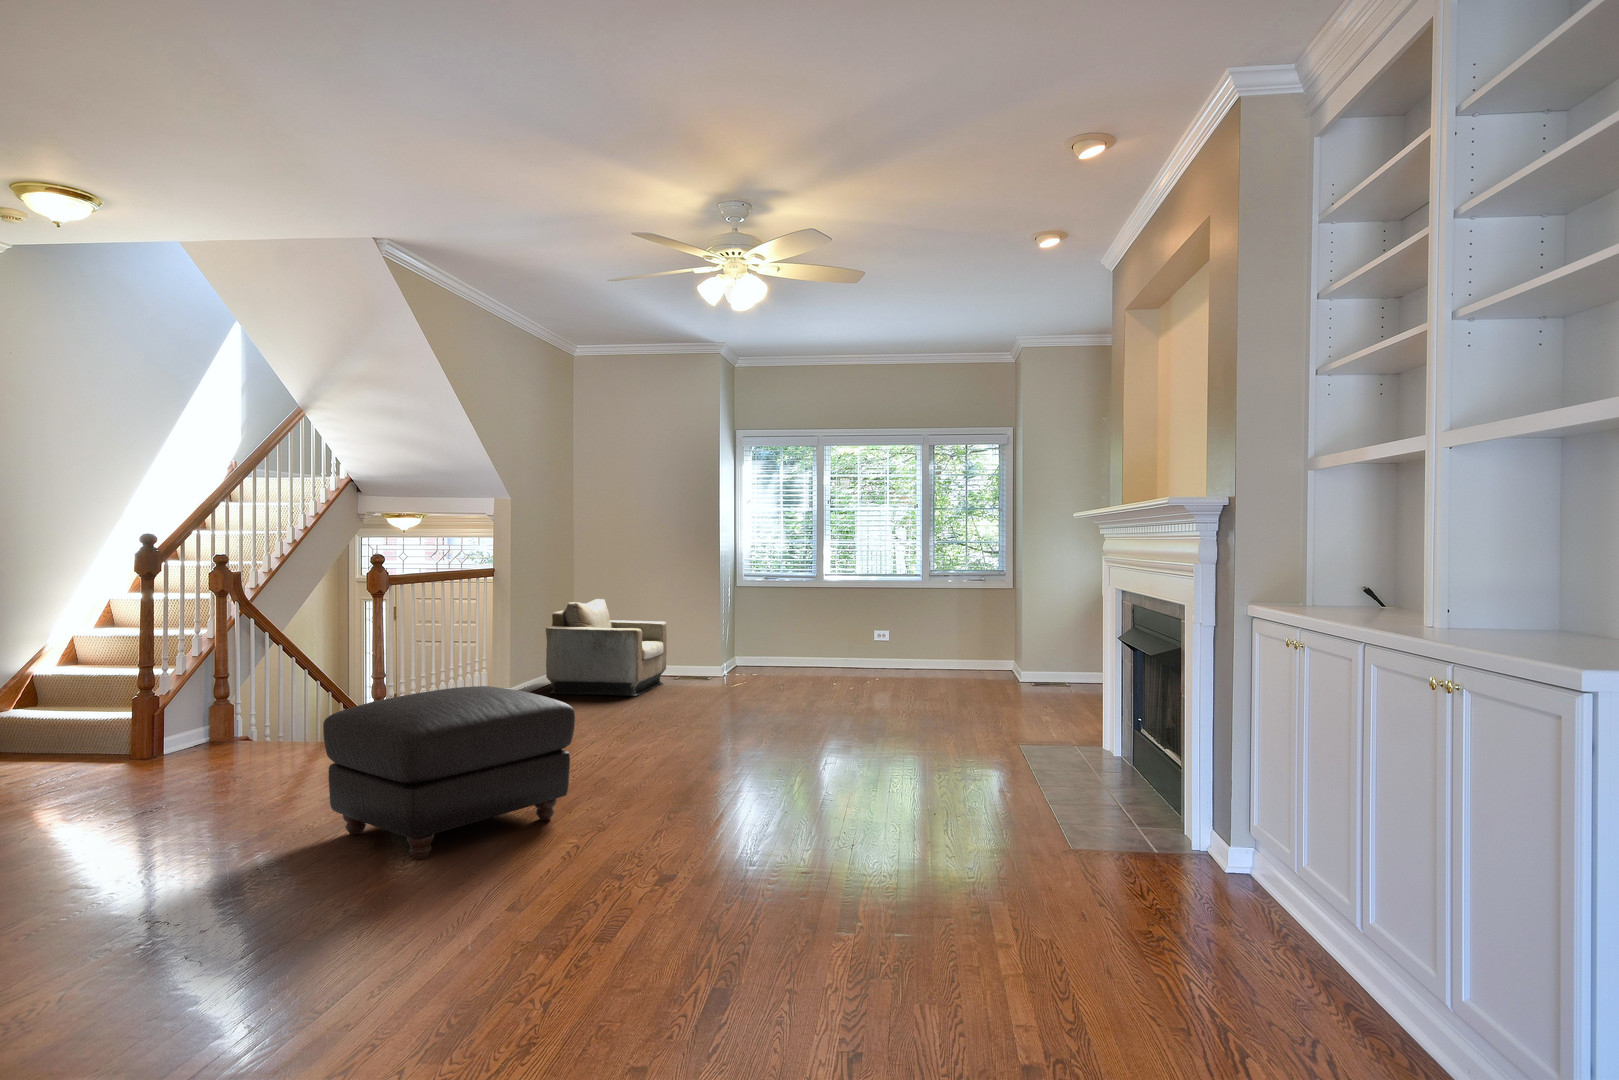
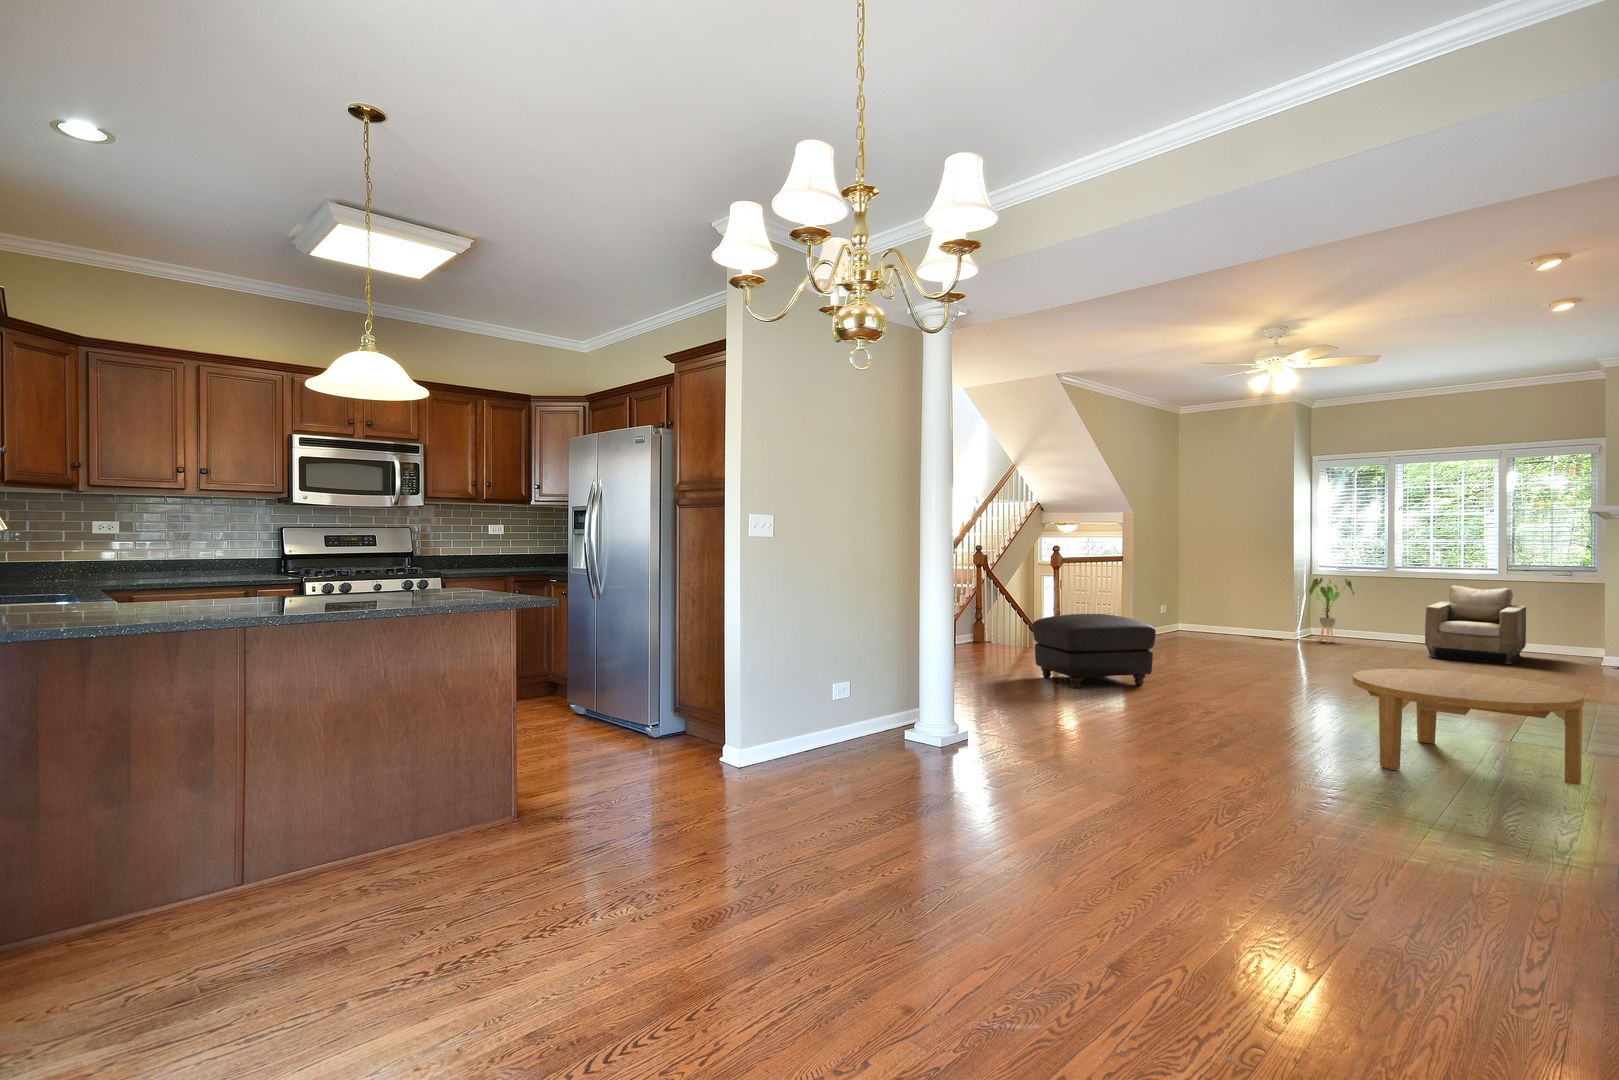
house plant: none [734,591,784,677] -> present [1309,578,1354,643]
armchair: present [546,599,667,696] -> present [1425,586,1526,664]
coffee table: none [970,755,1313,1000] -> present [1353,669,1584,785]

